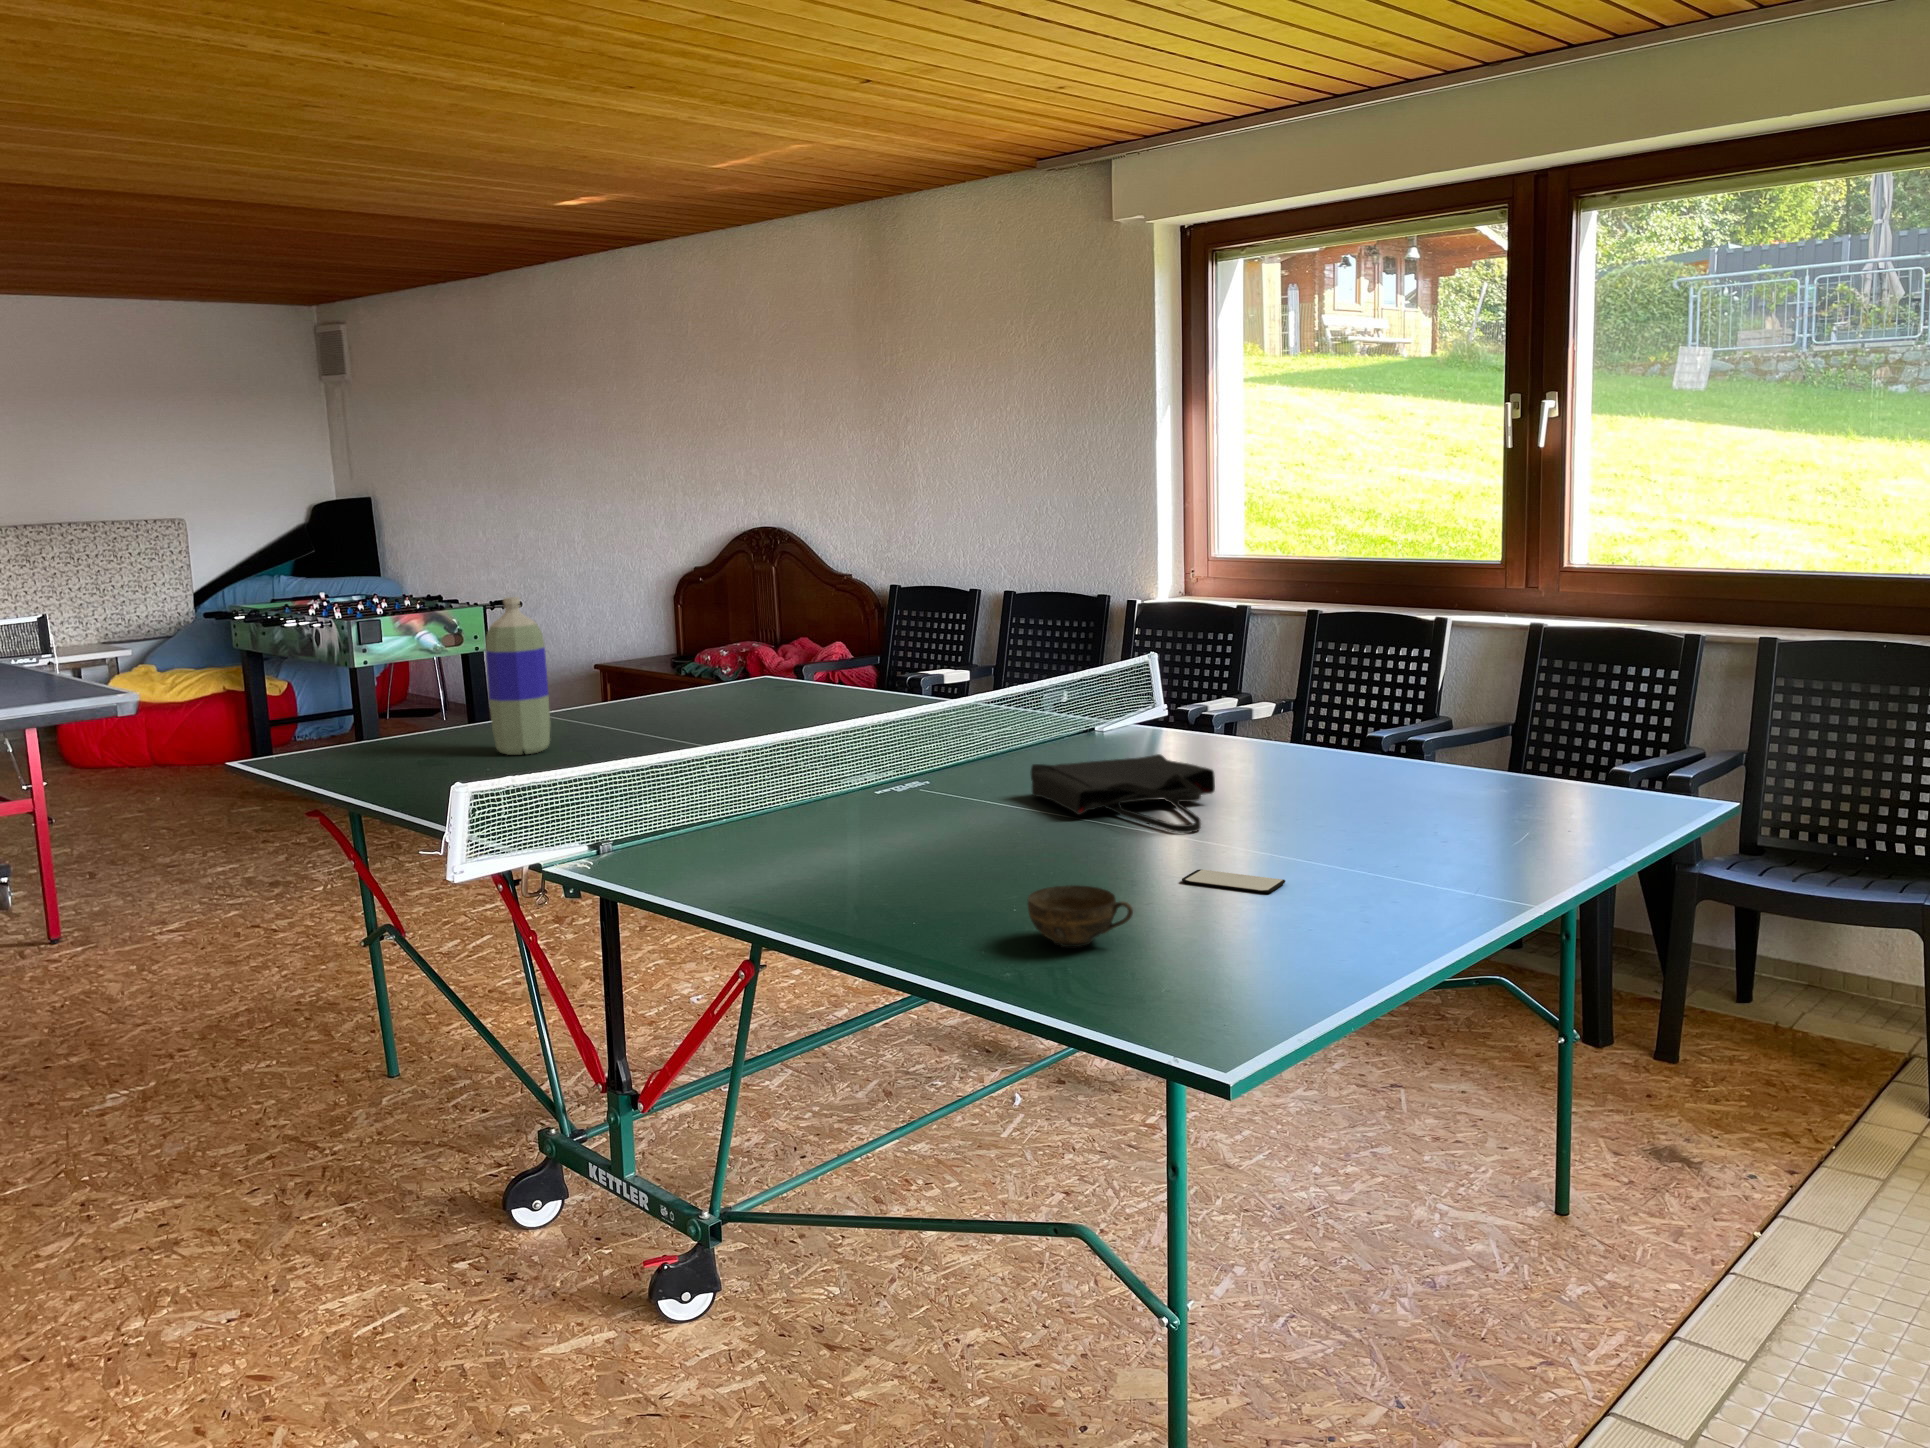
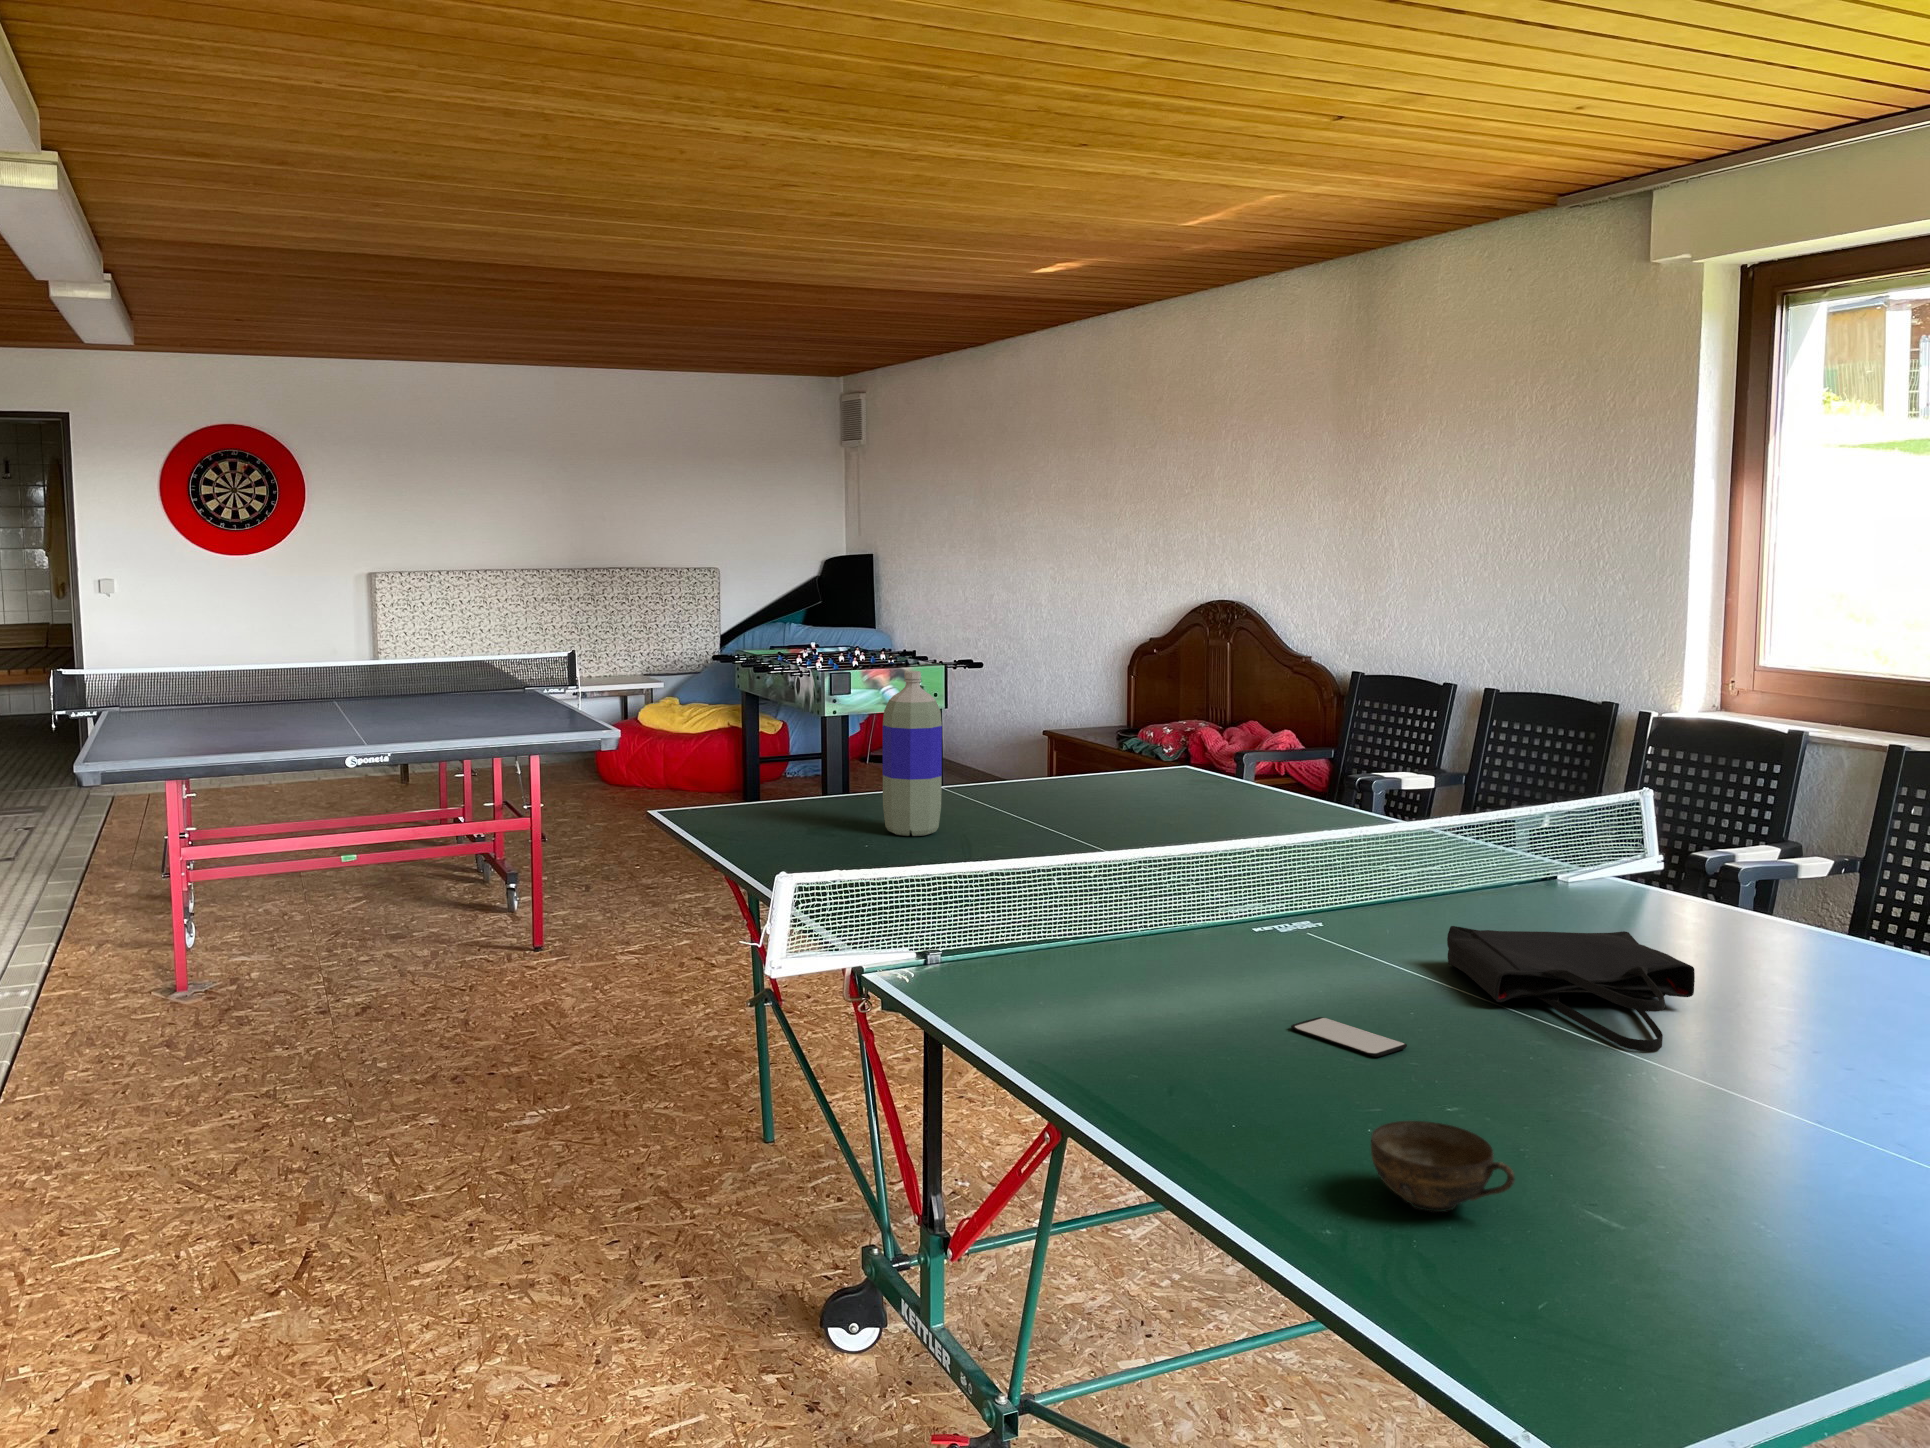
smartphone: present [1182,869,1285,893] -> present [1291,1017,1407,1057]

